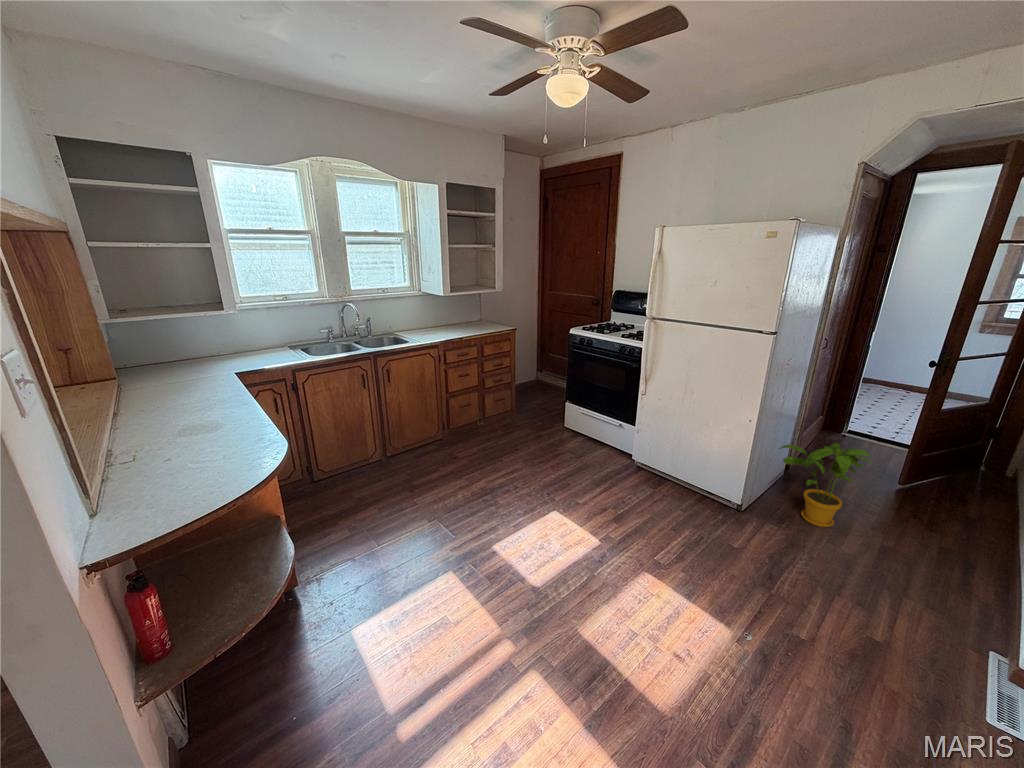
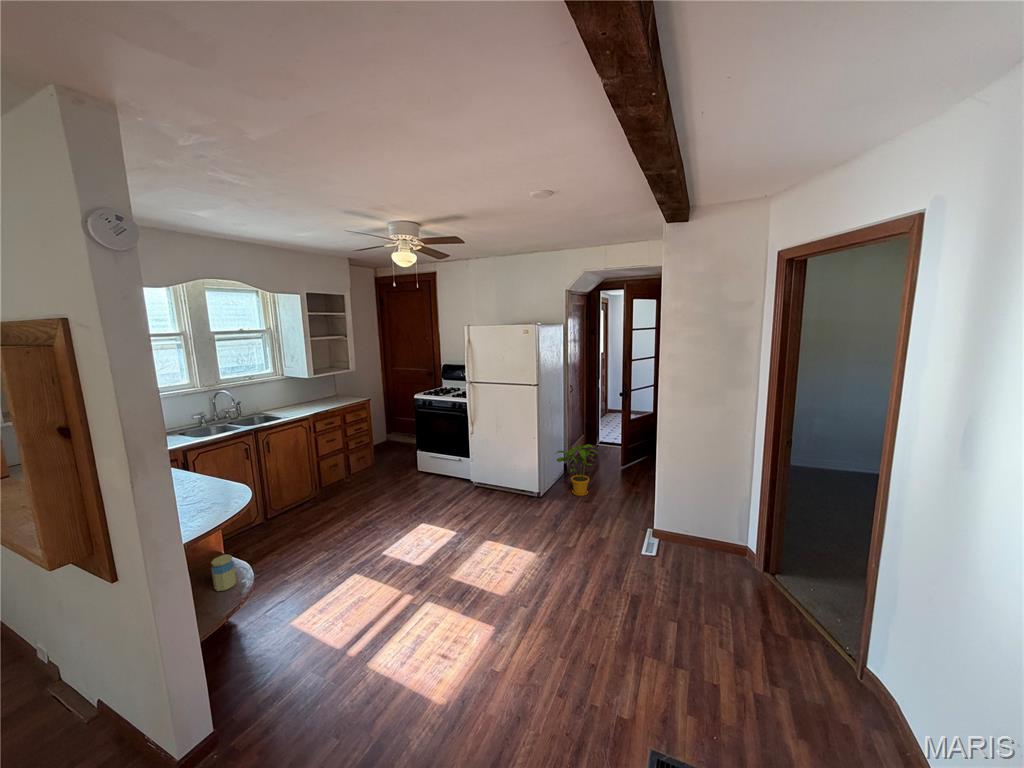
jar: none [216,546,255,600] -> present [211,555,236,591]

